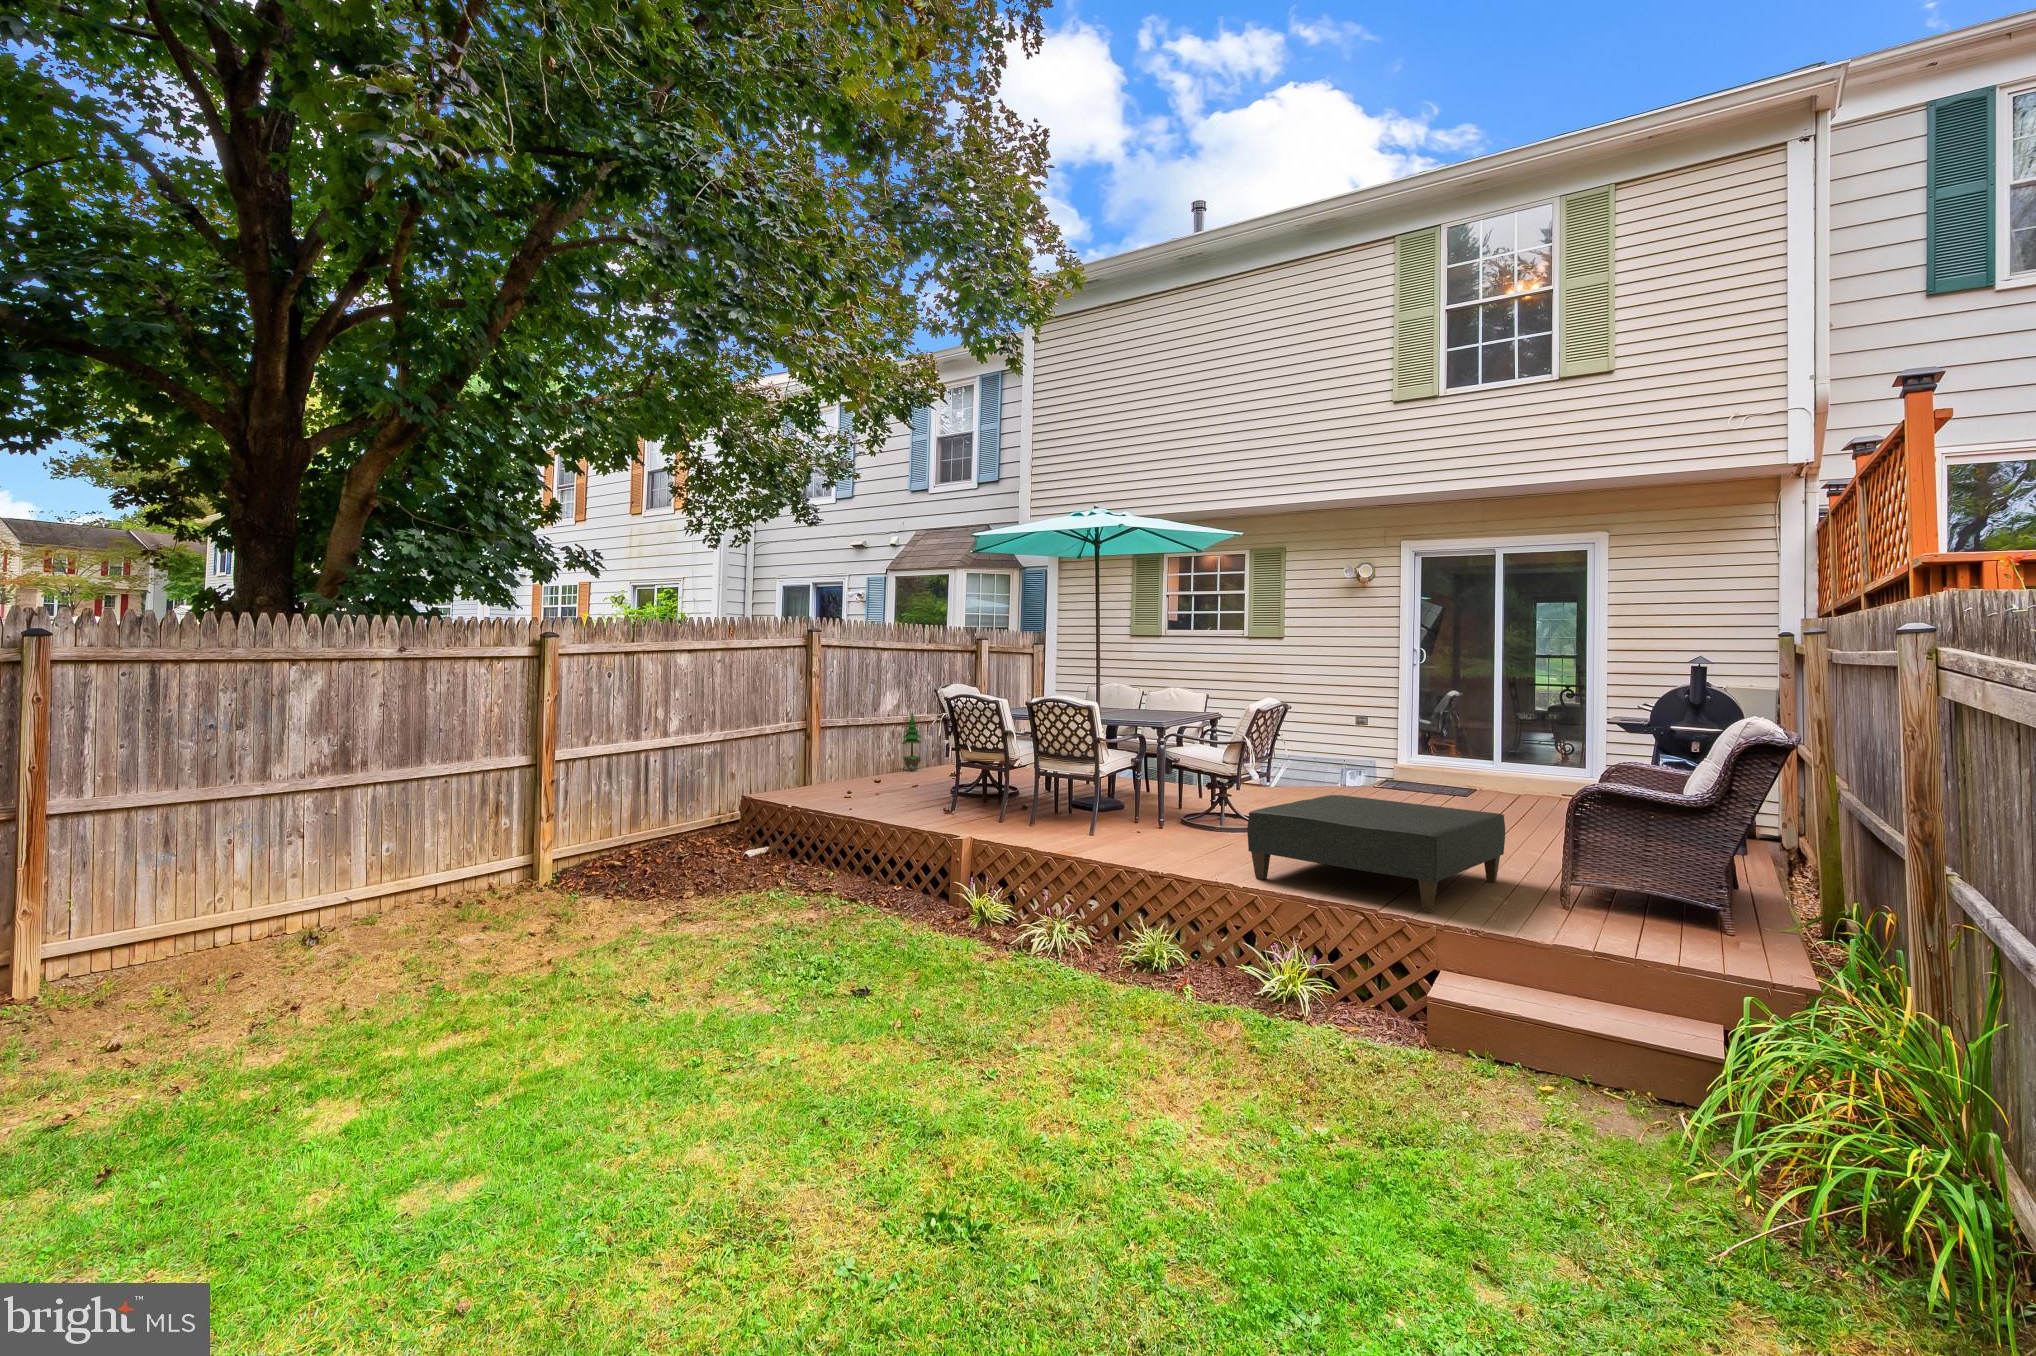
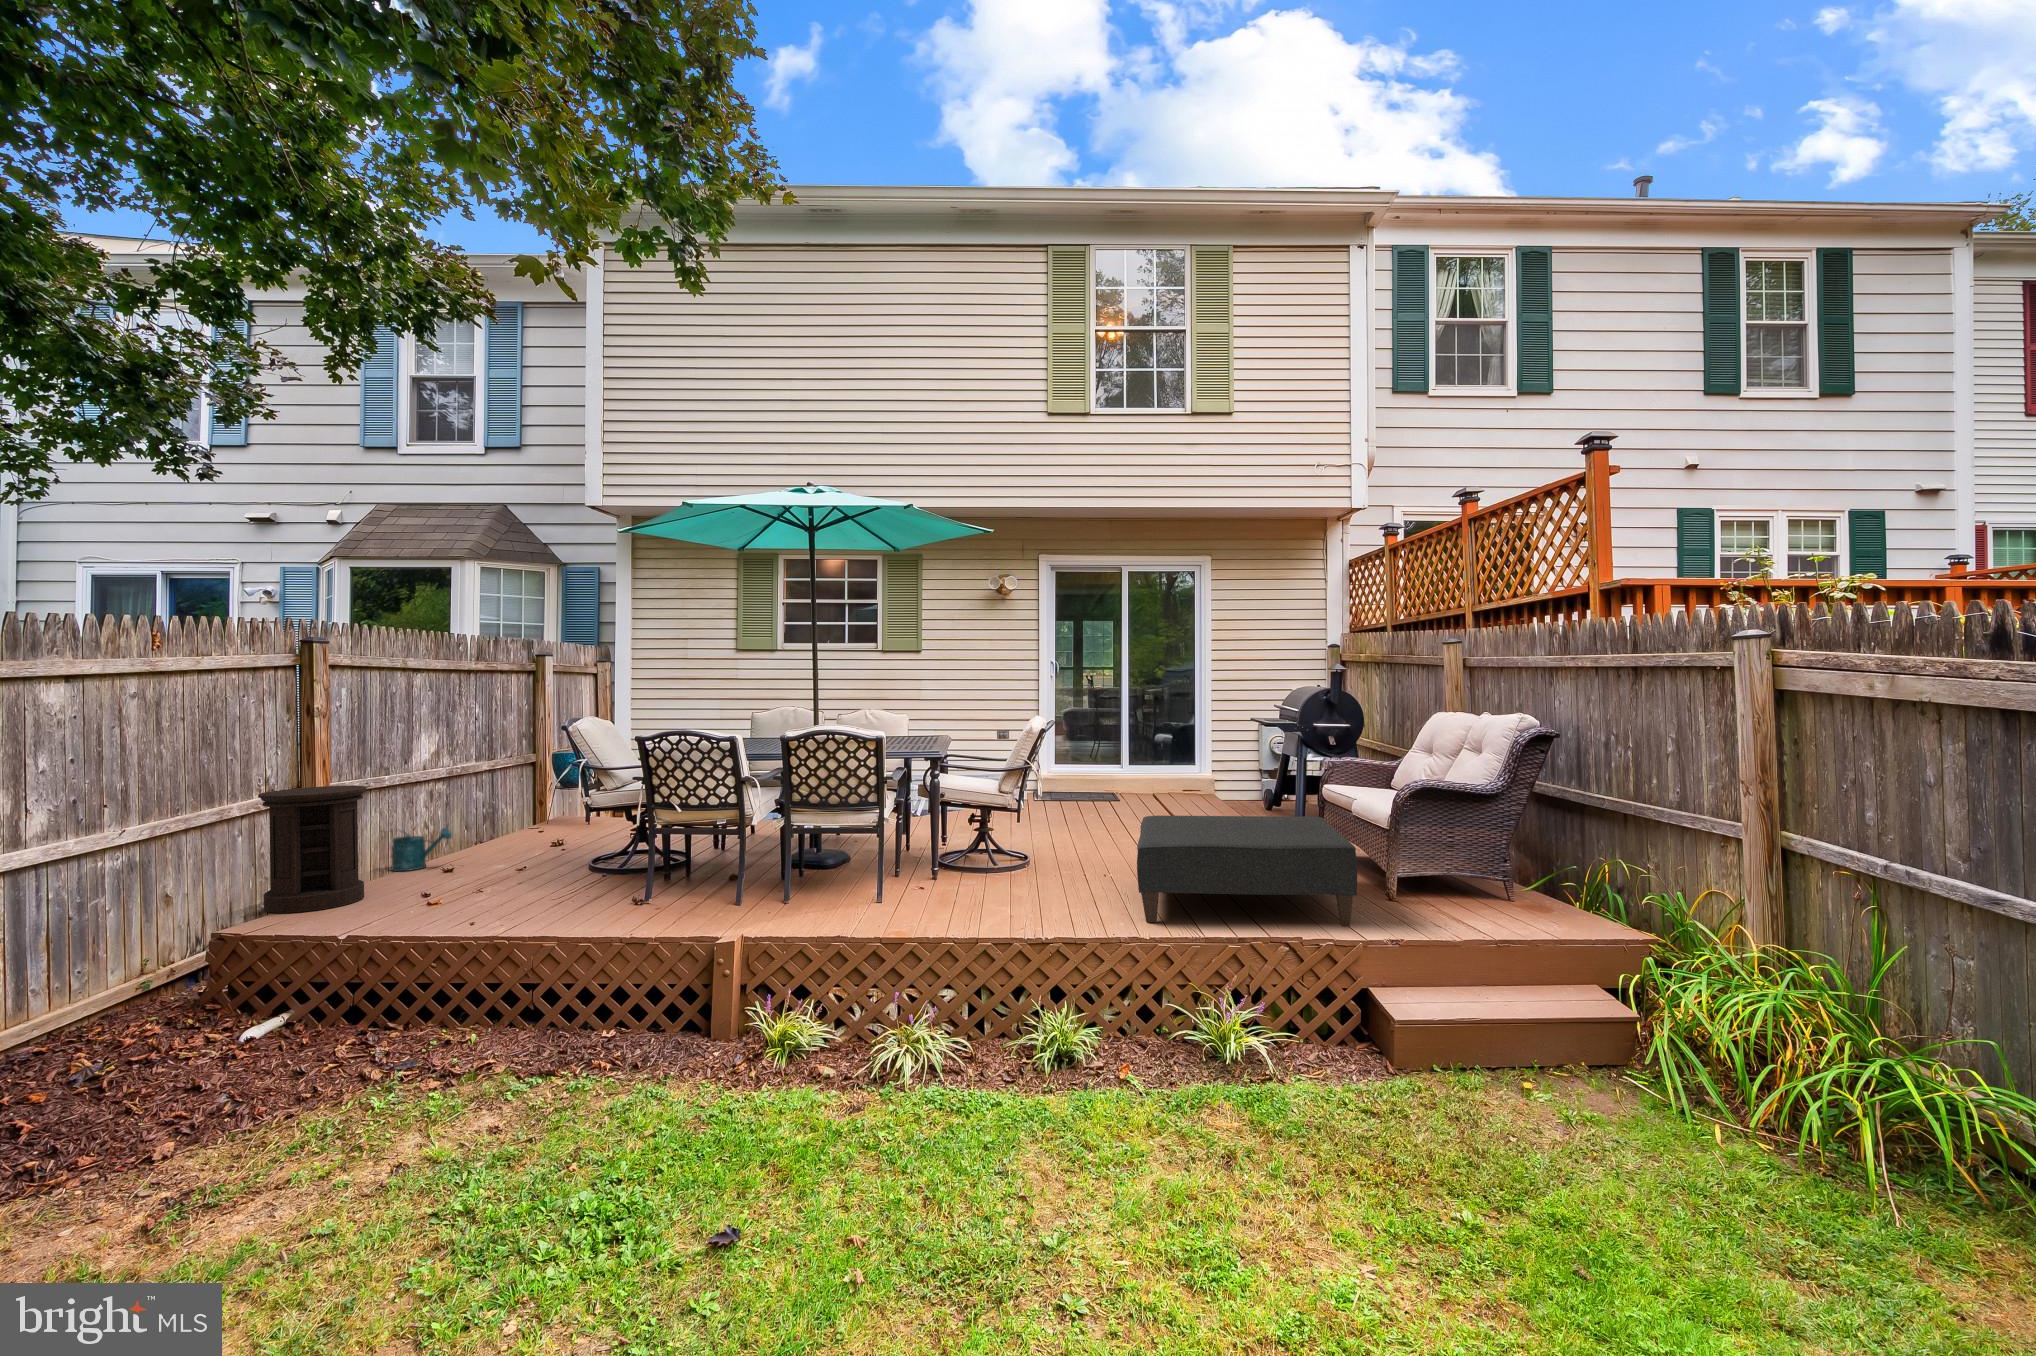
potted tree: present [902,713,922,771] -> none [447,762,483,849]
side table: none [779,720,831,792] -> present [258,785,367,913]
watering can: none [857,752,890,779] -> present [391,828,452,871]

